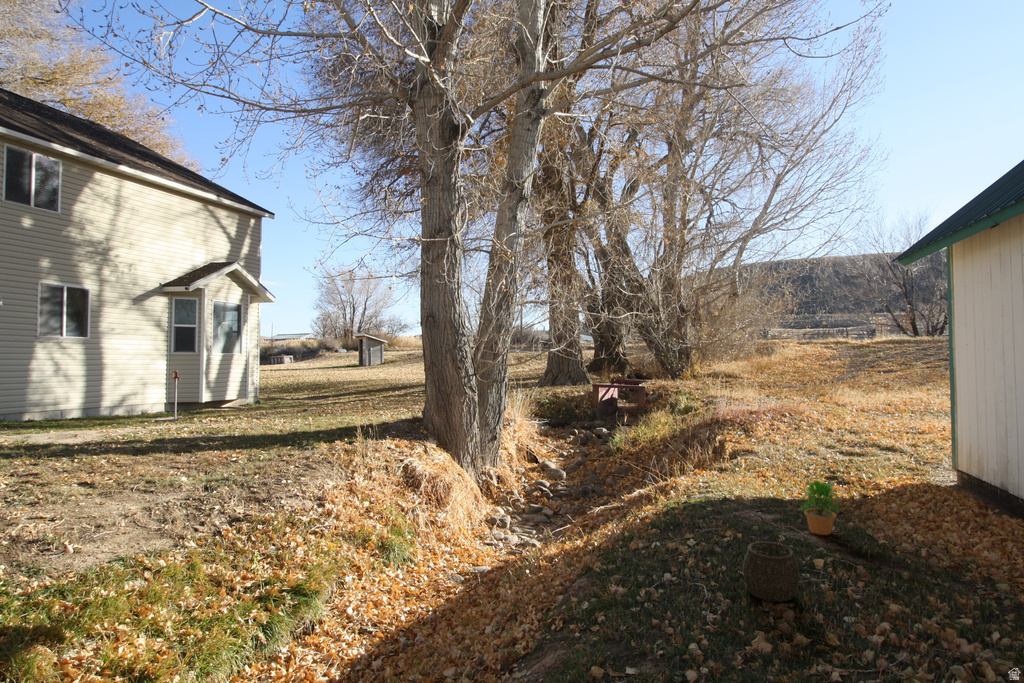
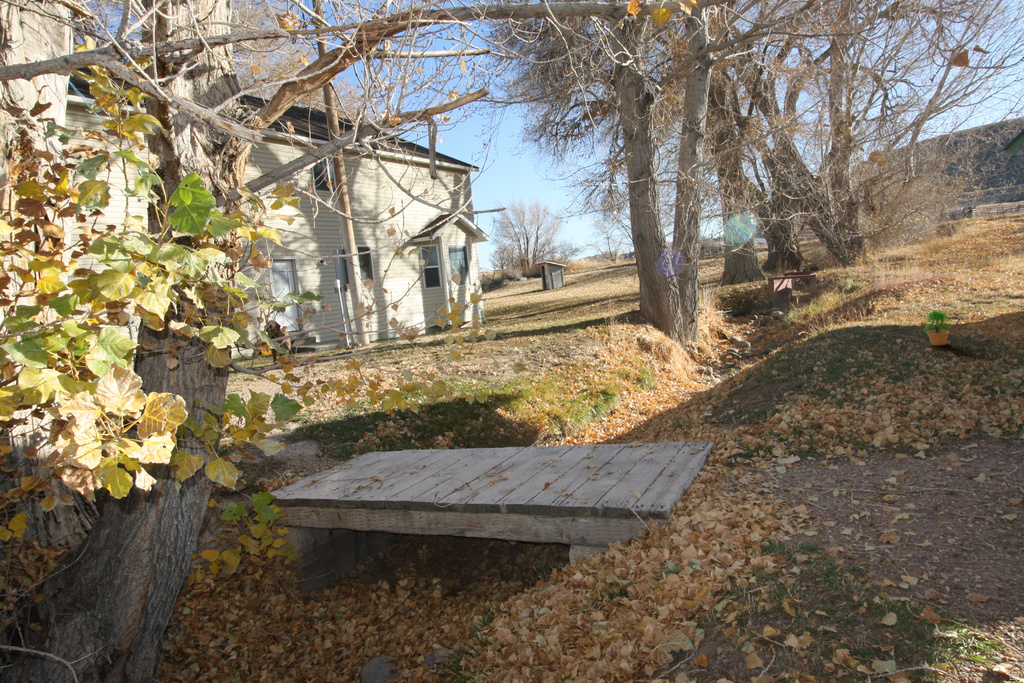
woven basket: present [743,542,799,602] -> none [872,341,908,372]

